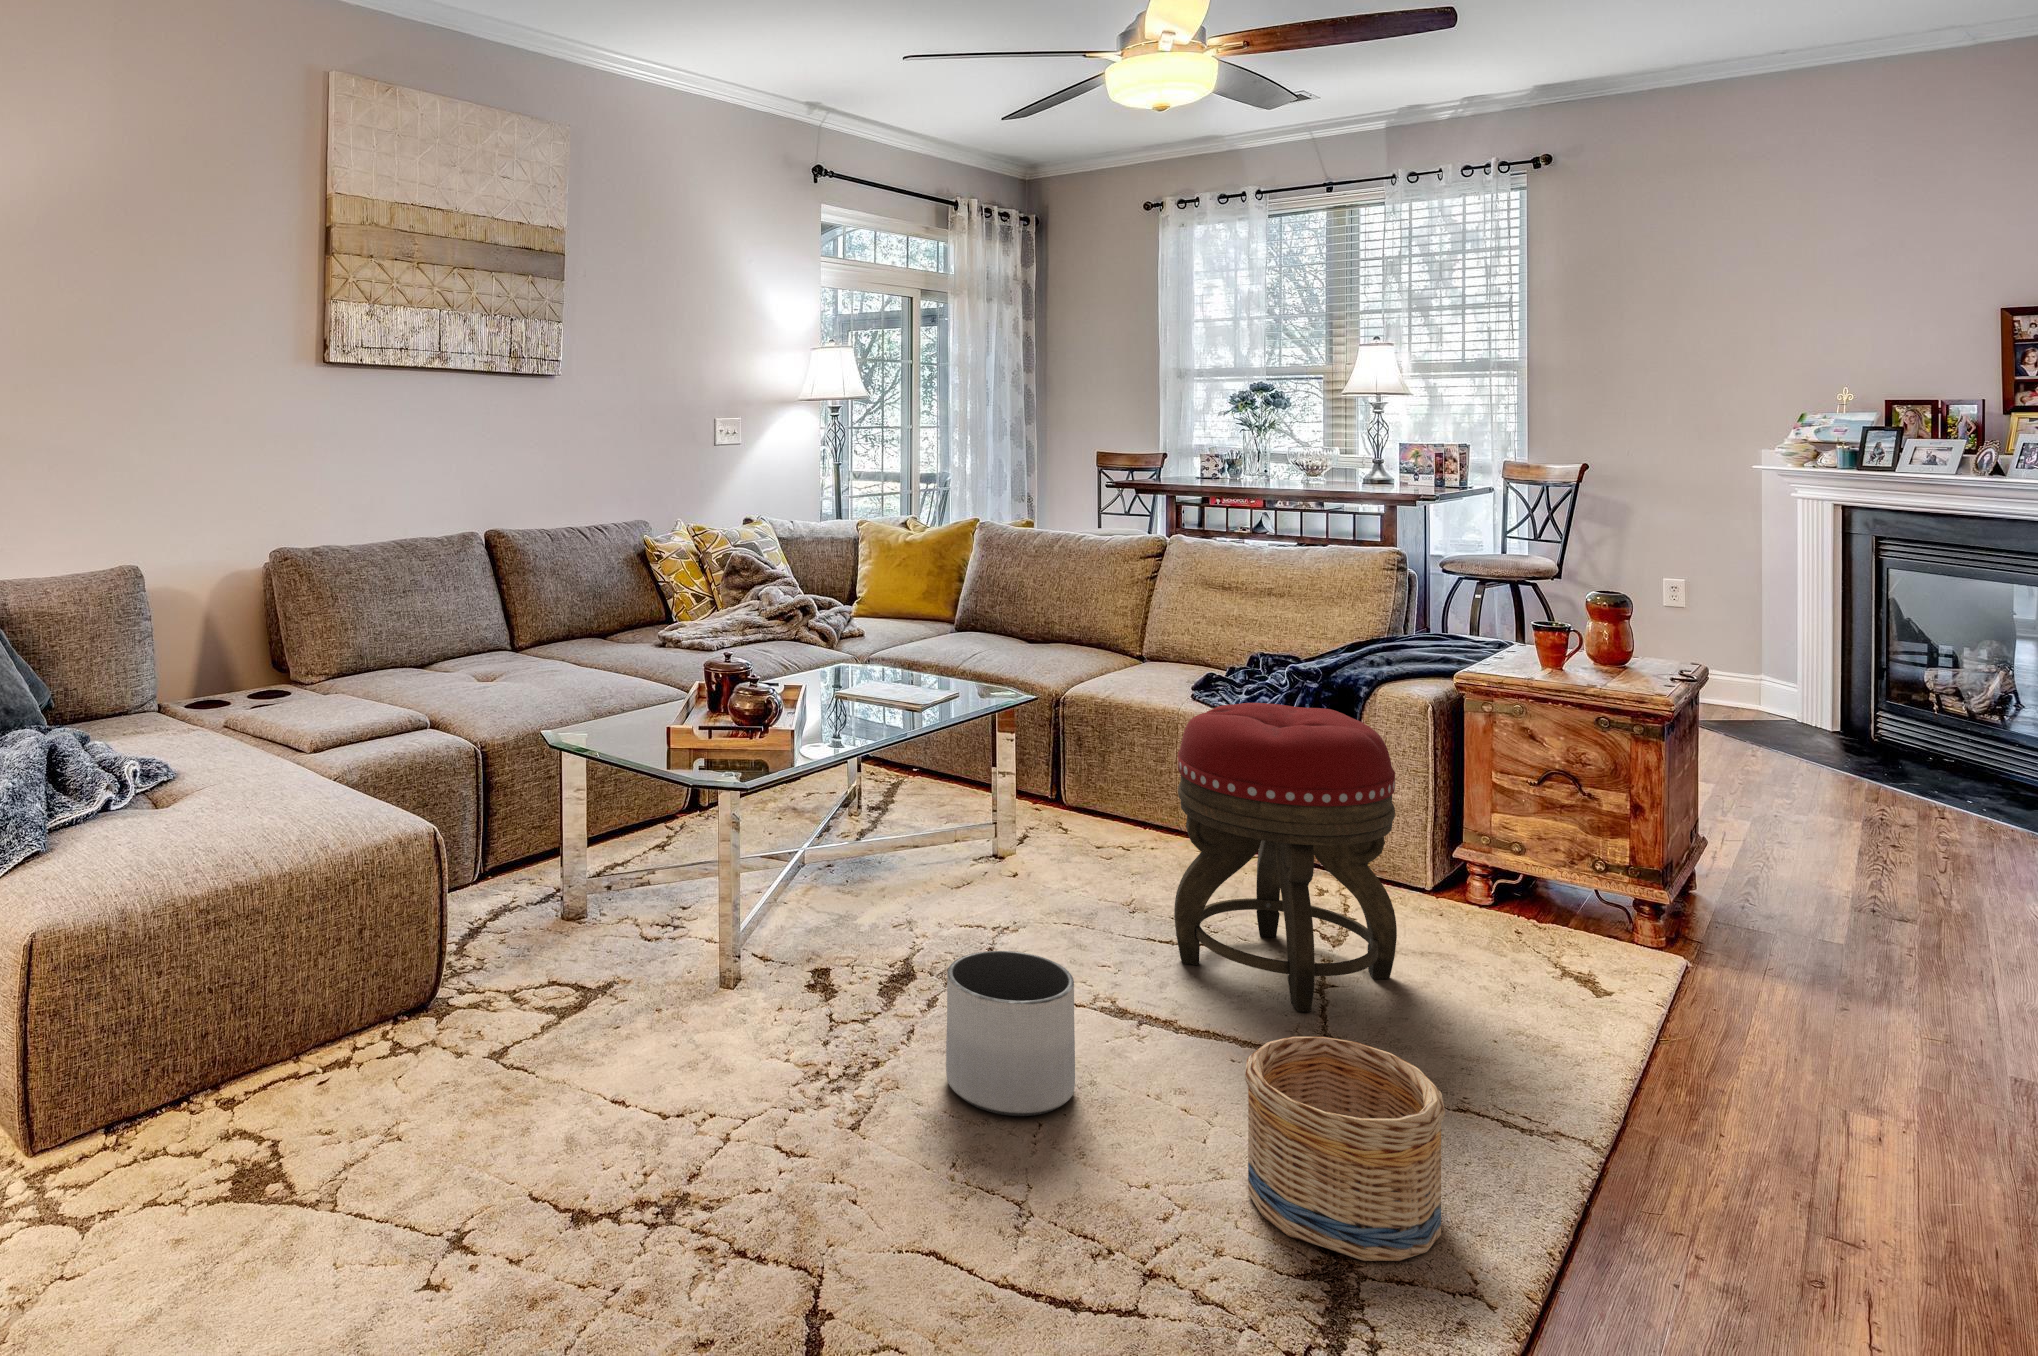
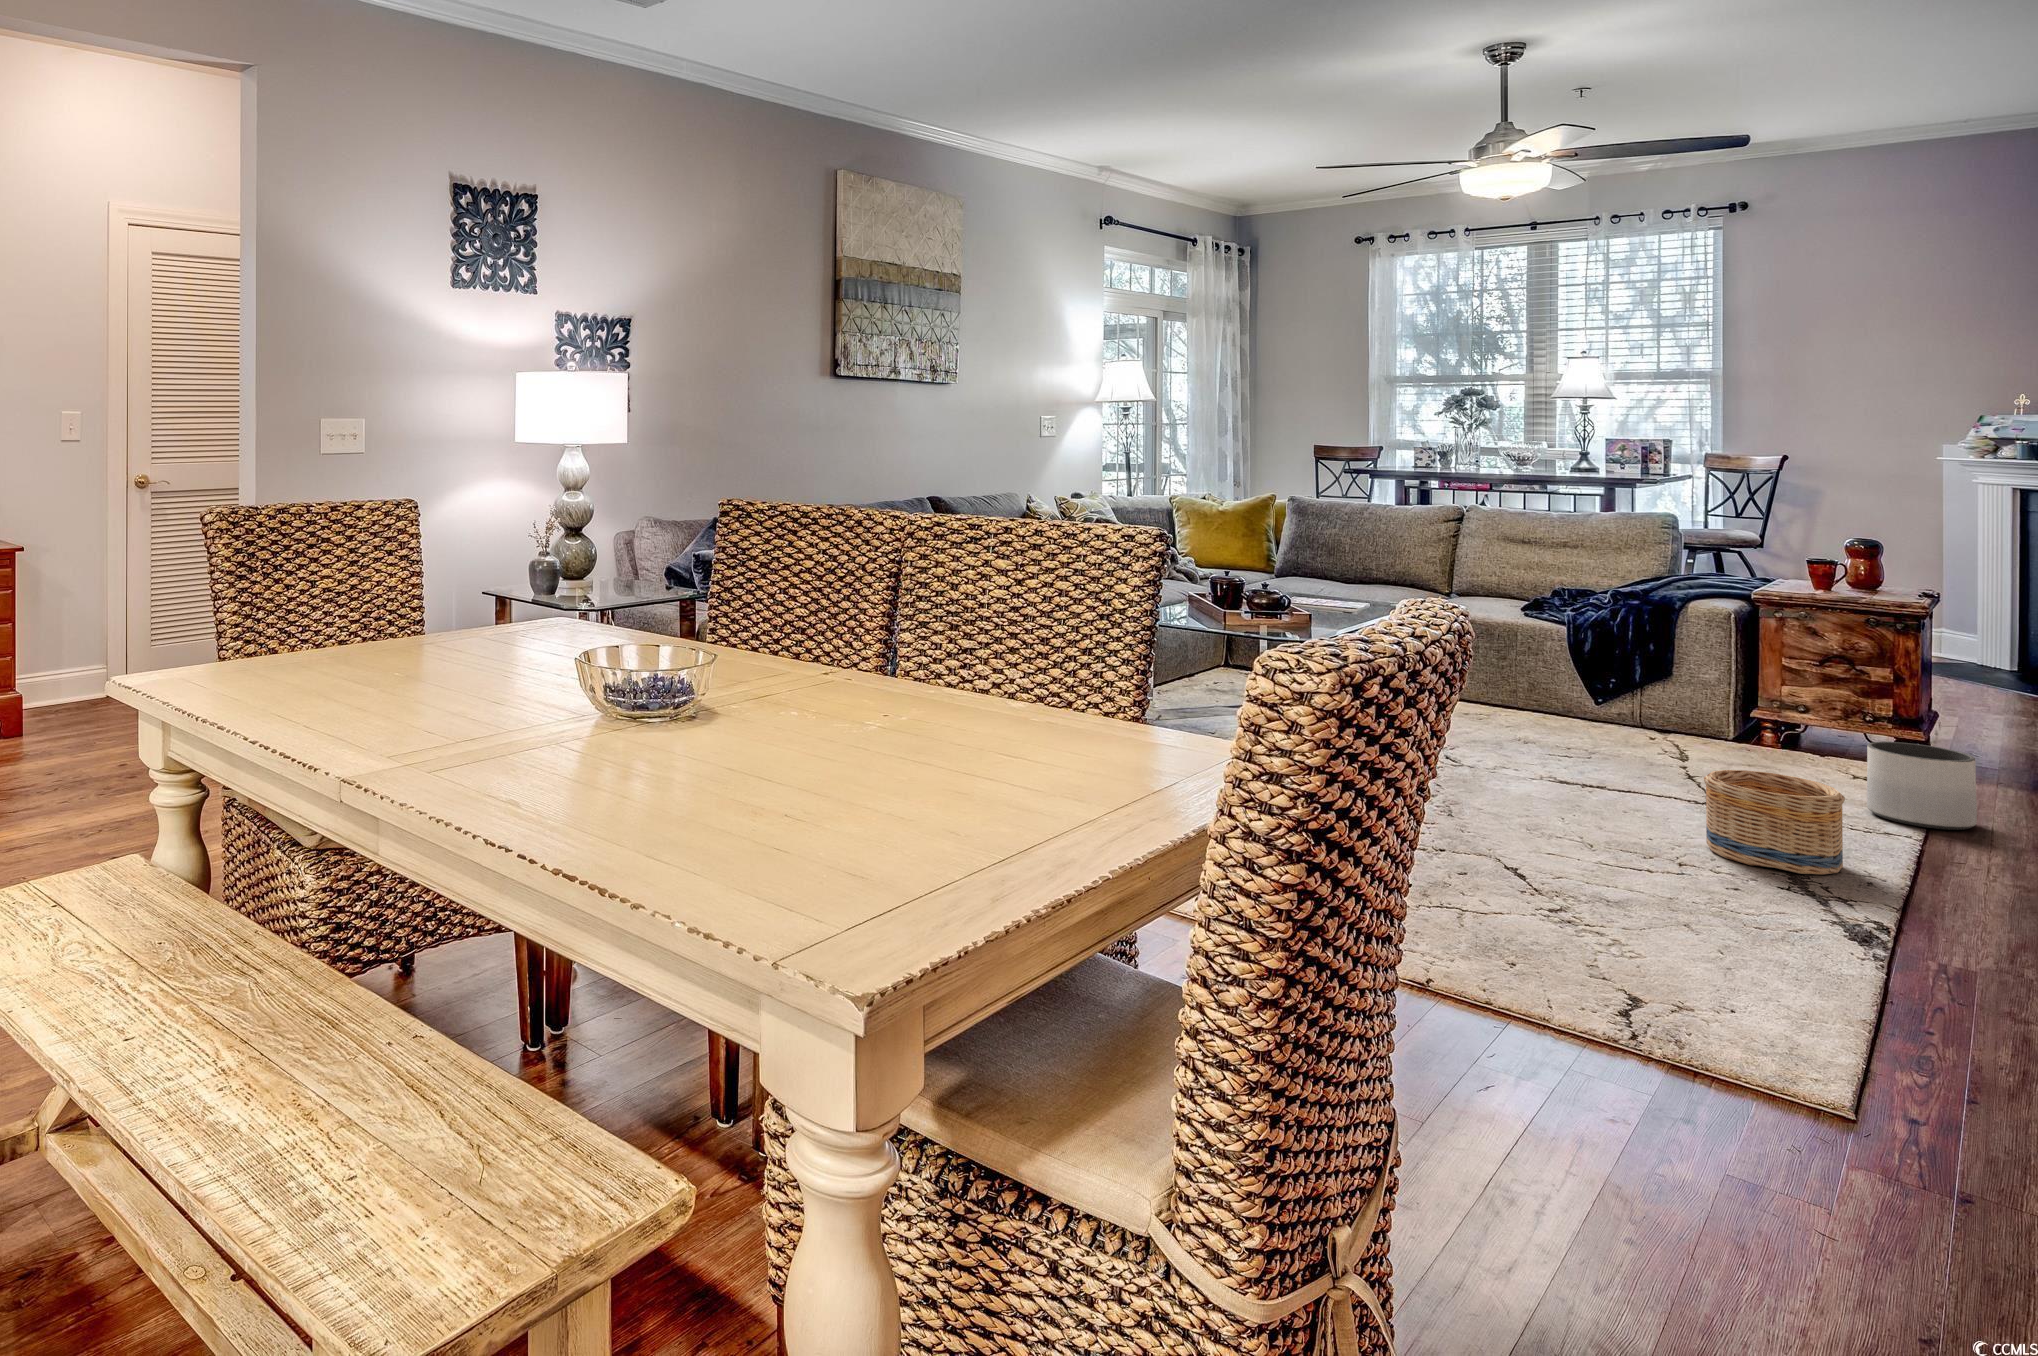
footstool: present [1174,703,1397,1012] -> none [1570,602,1741,790]
planter: present [946,951,1075,1116] -> present [1867,742,1977,830]

